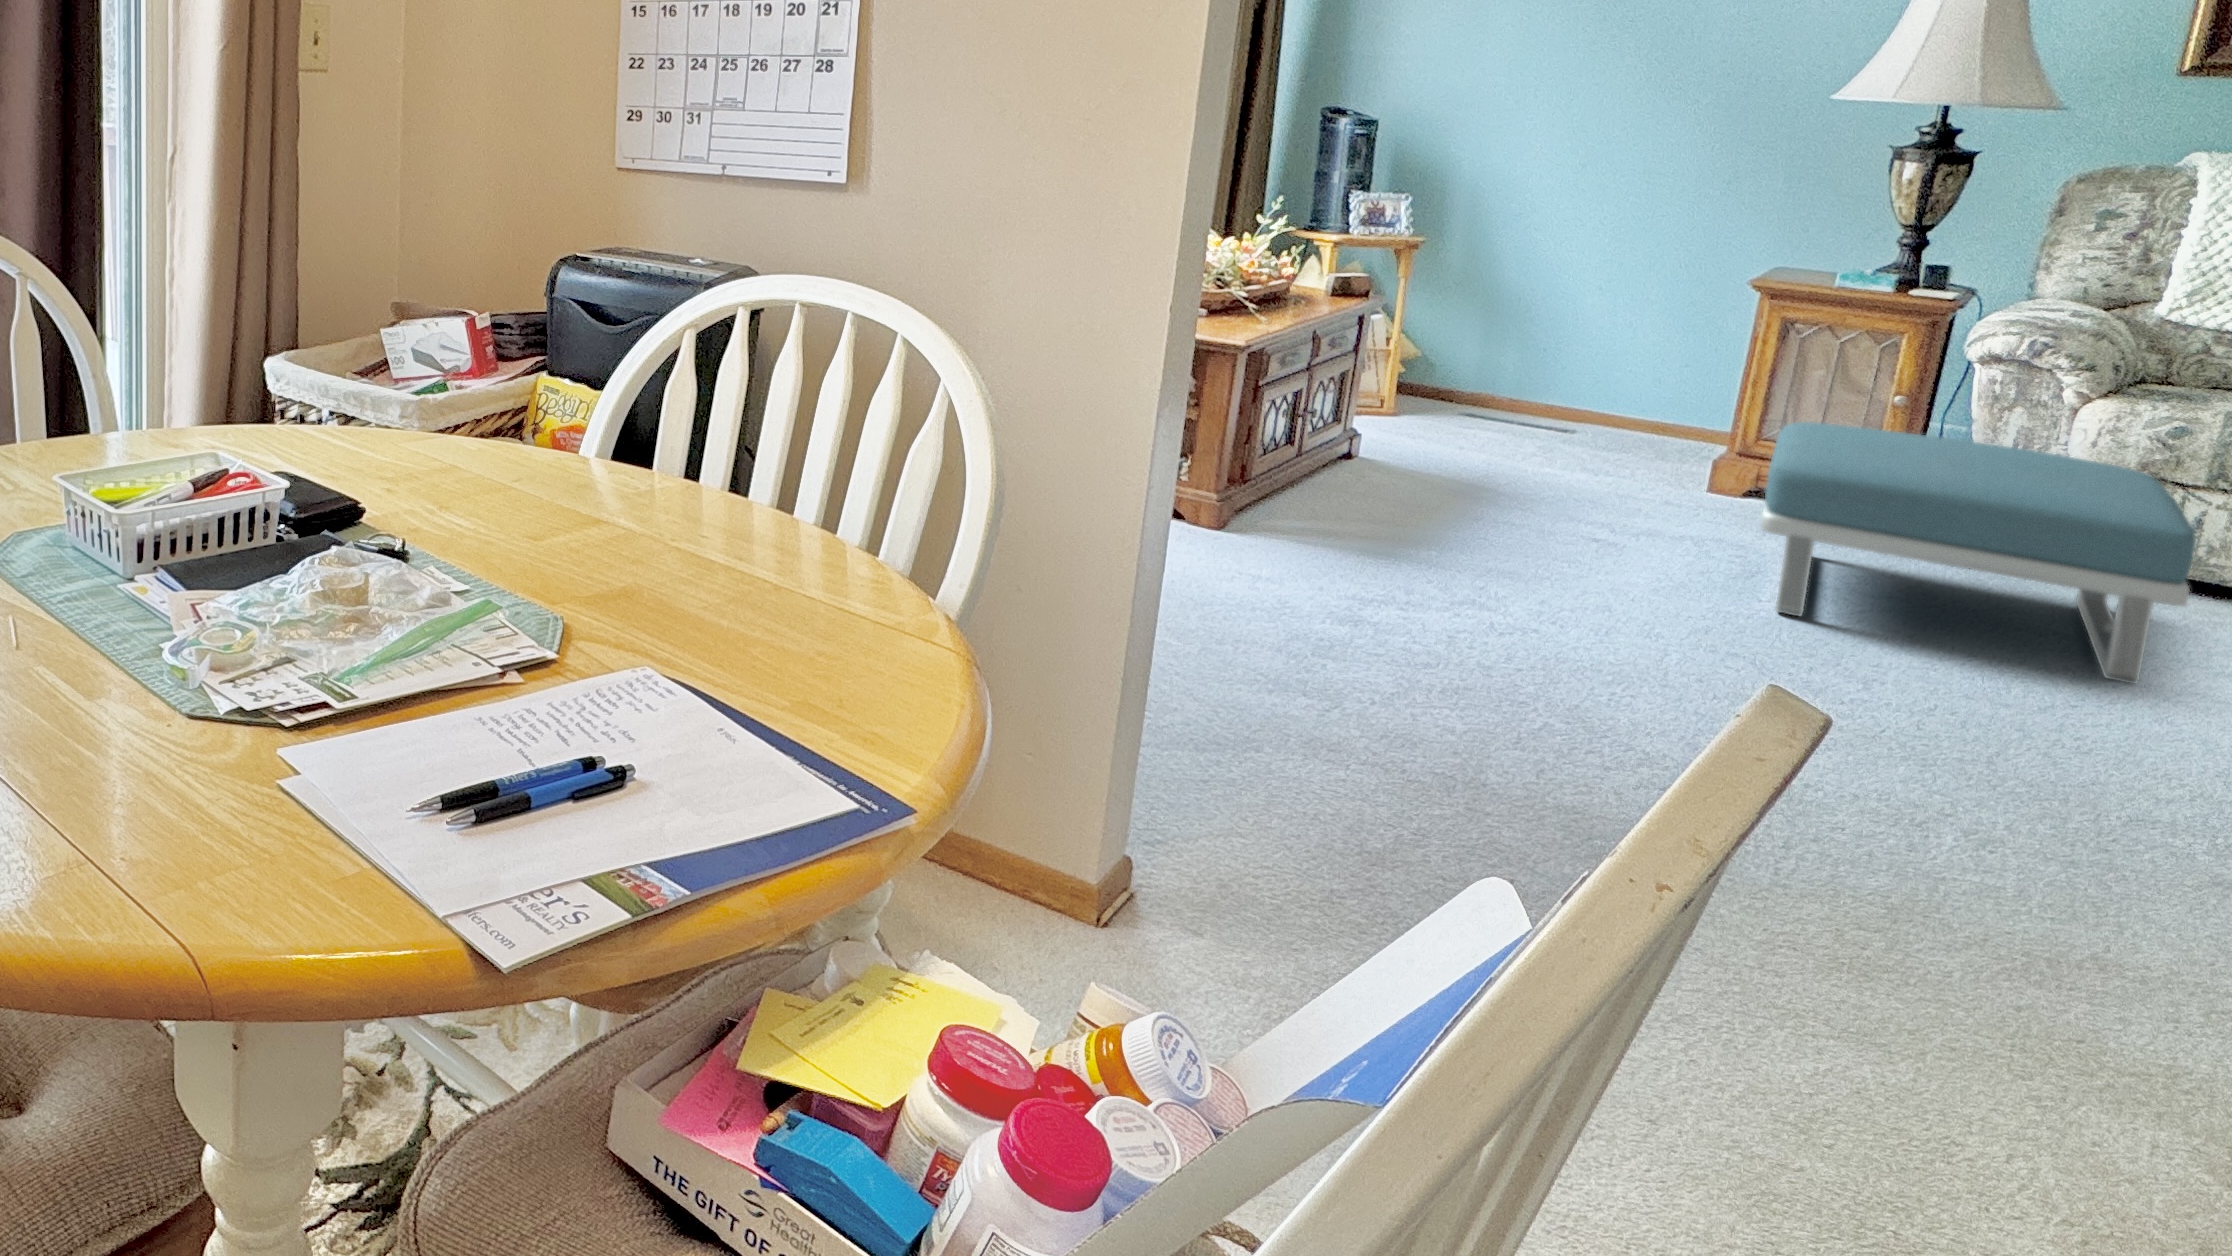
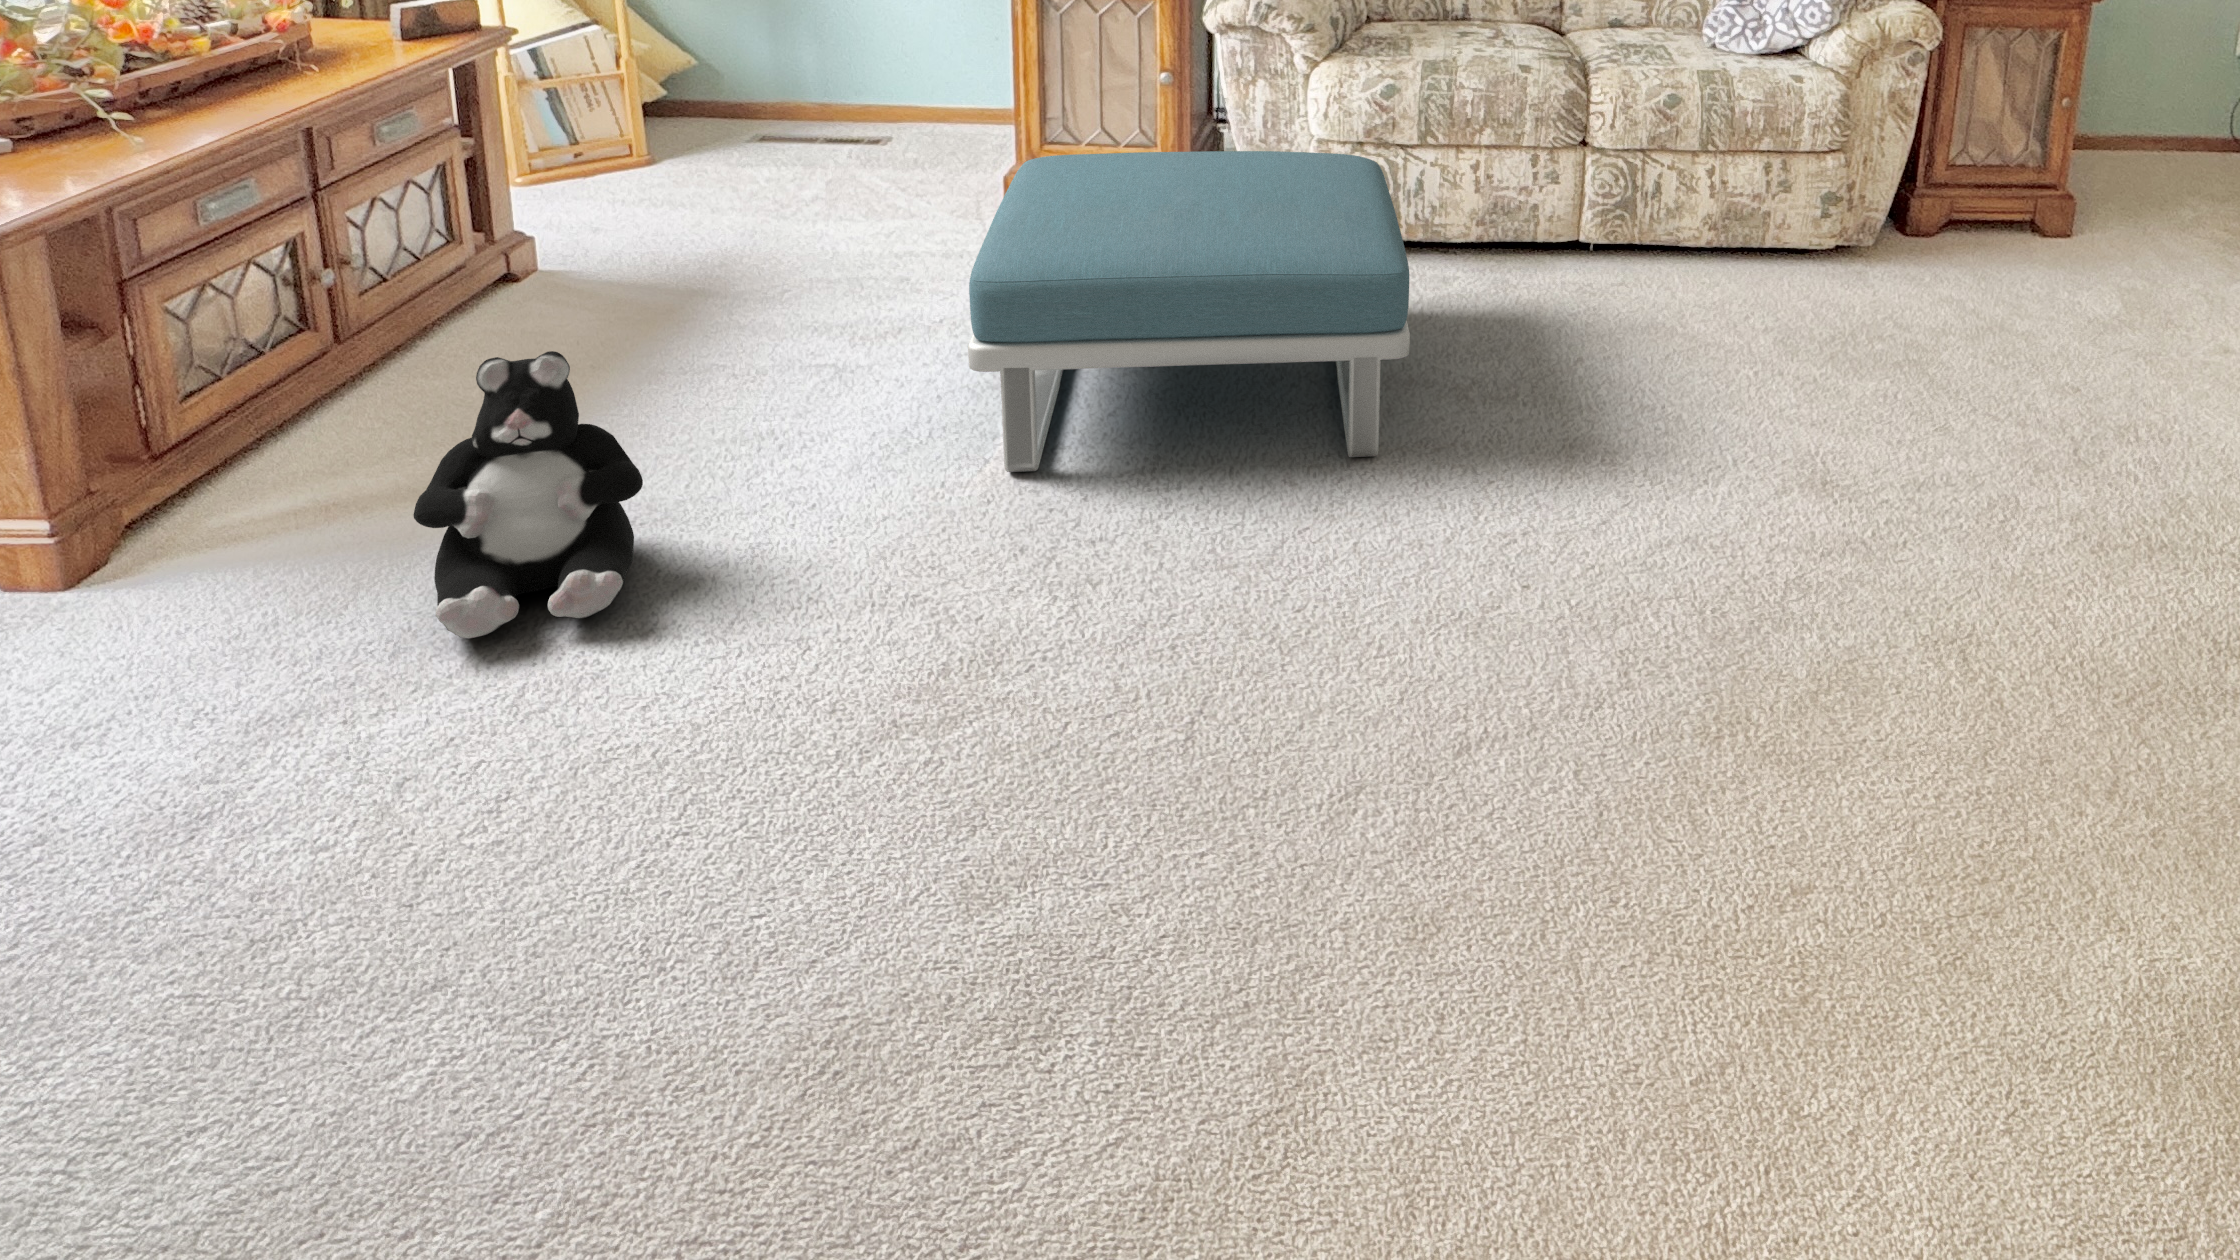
plush toy: none [1410,442,1538,594] -> present [413,351,643,638]

